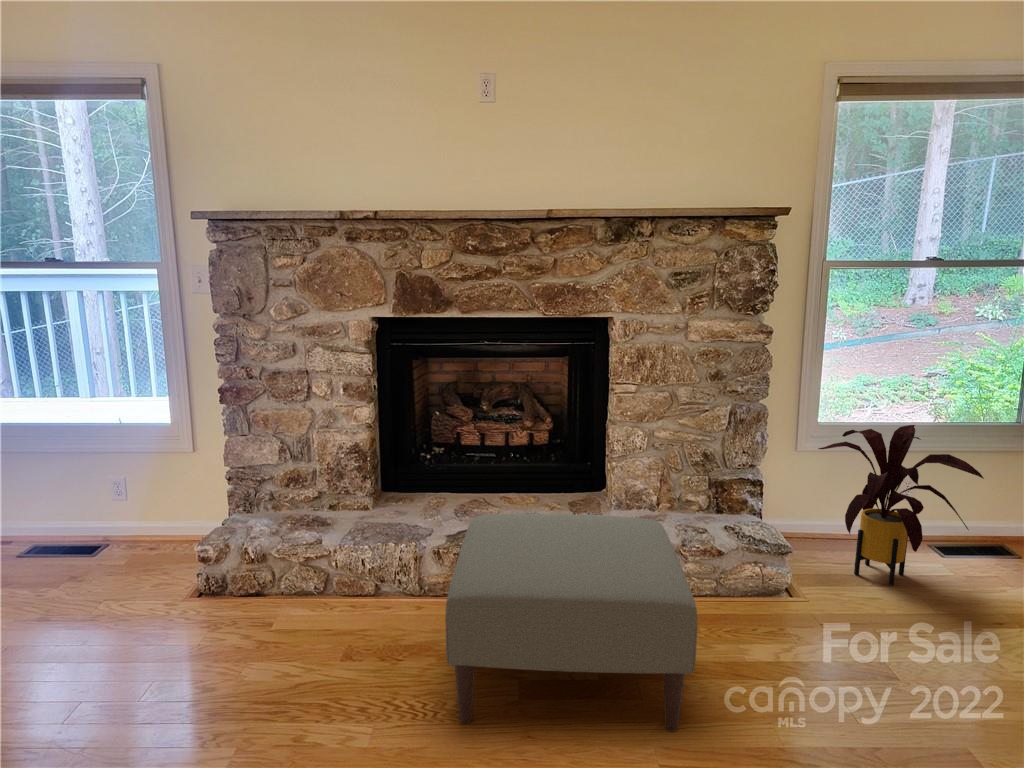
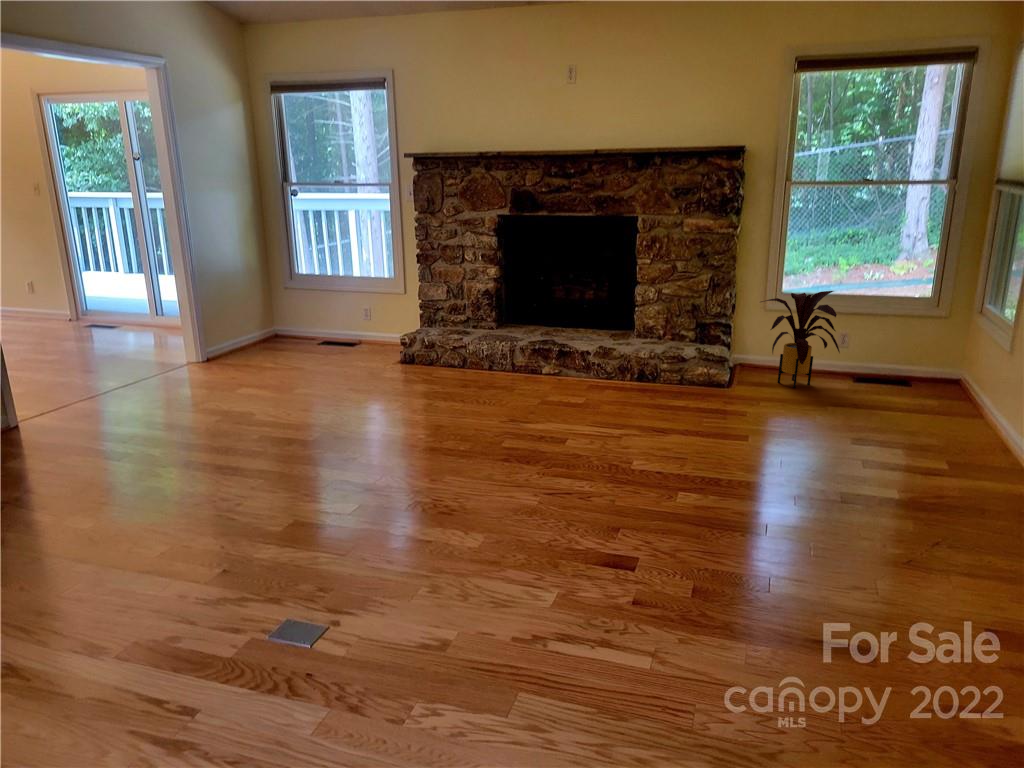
ottoman: present [445,514,698,732] -> none [503,322,635,415]

